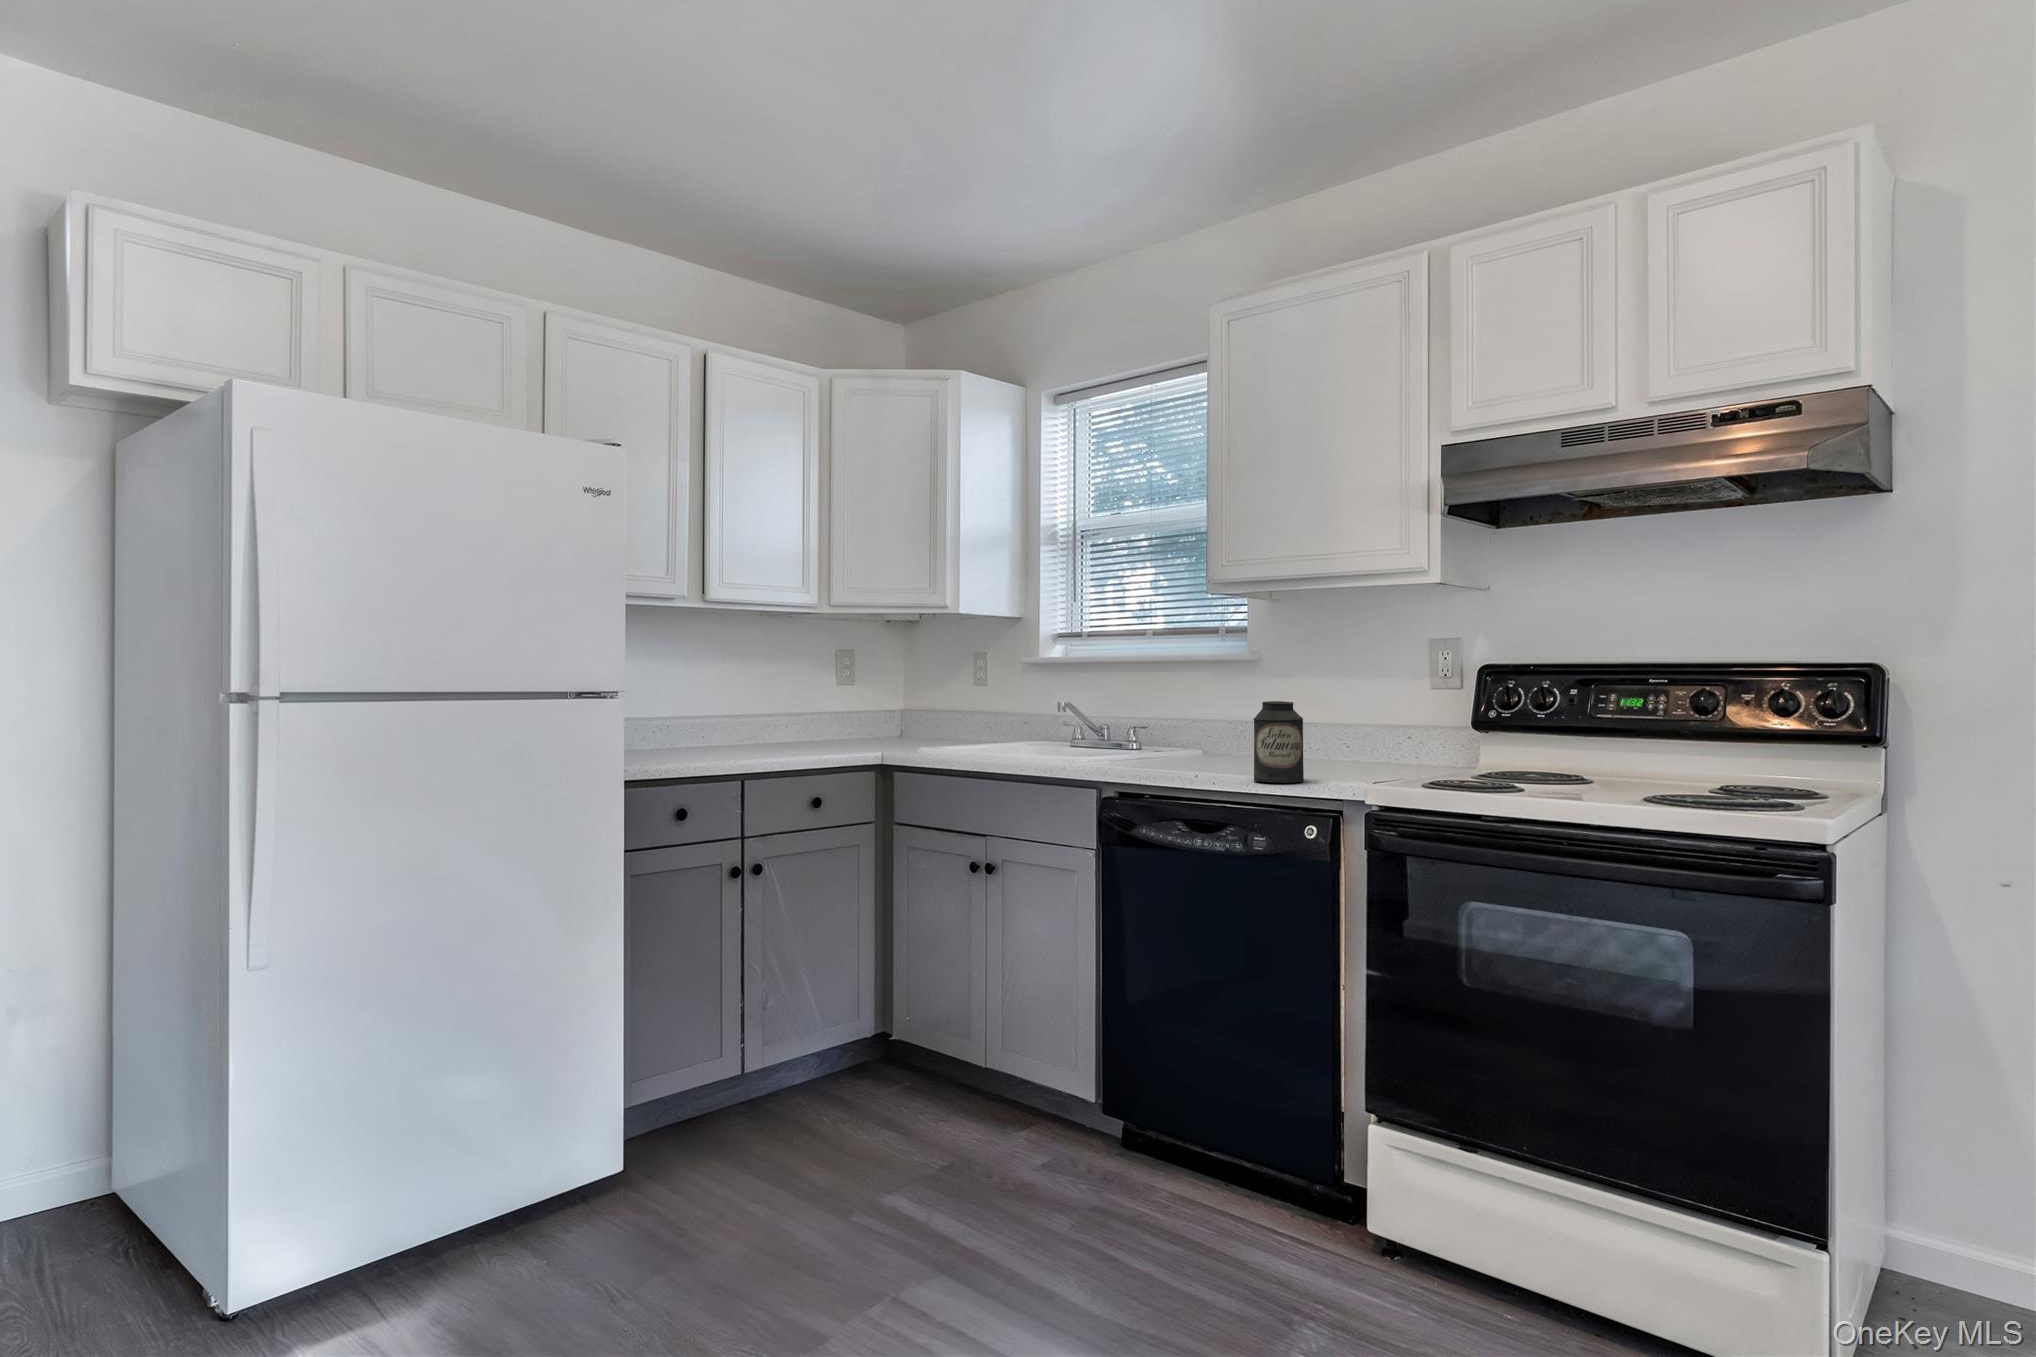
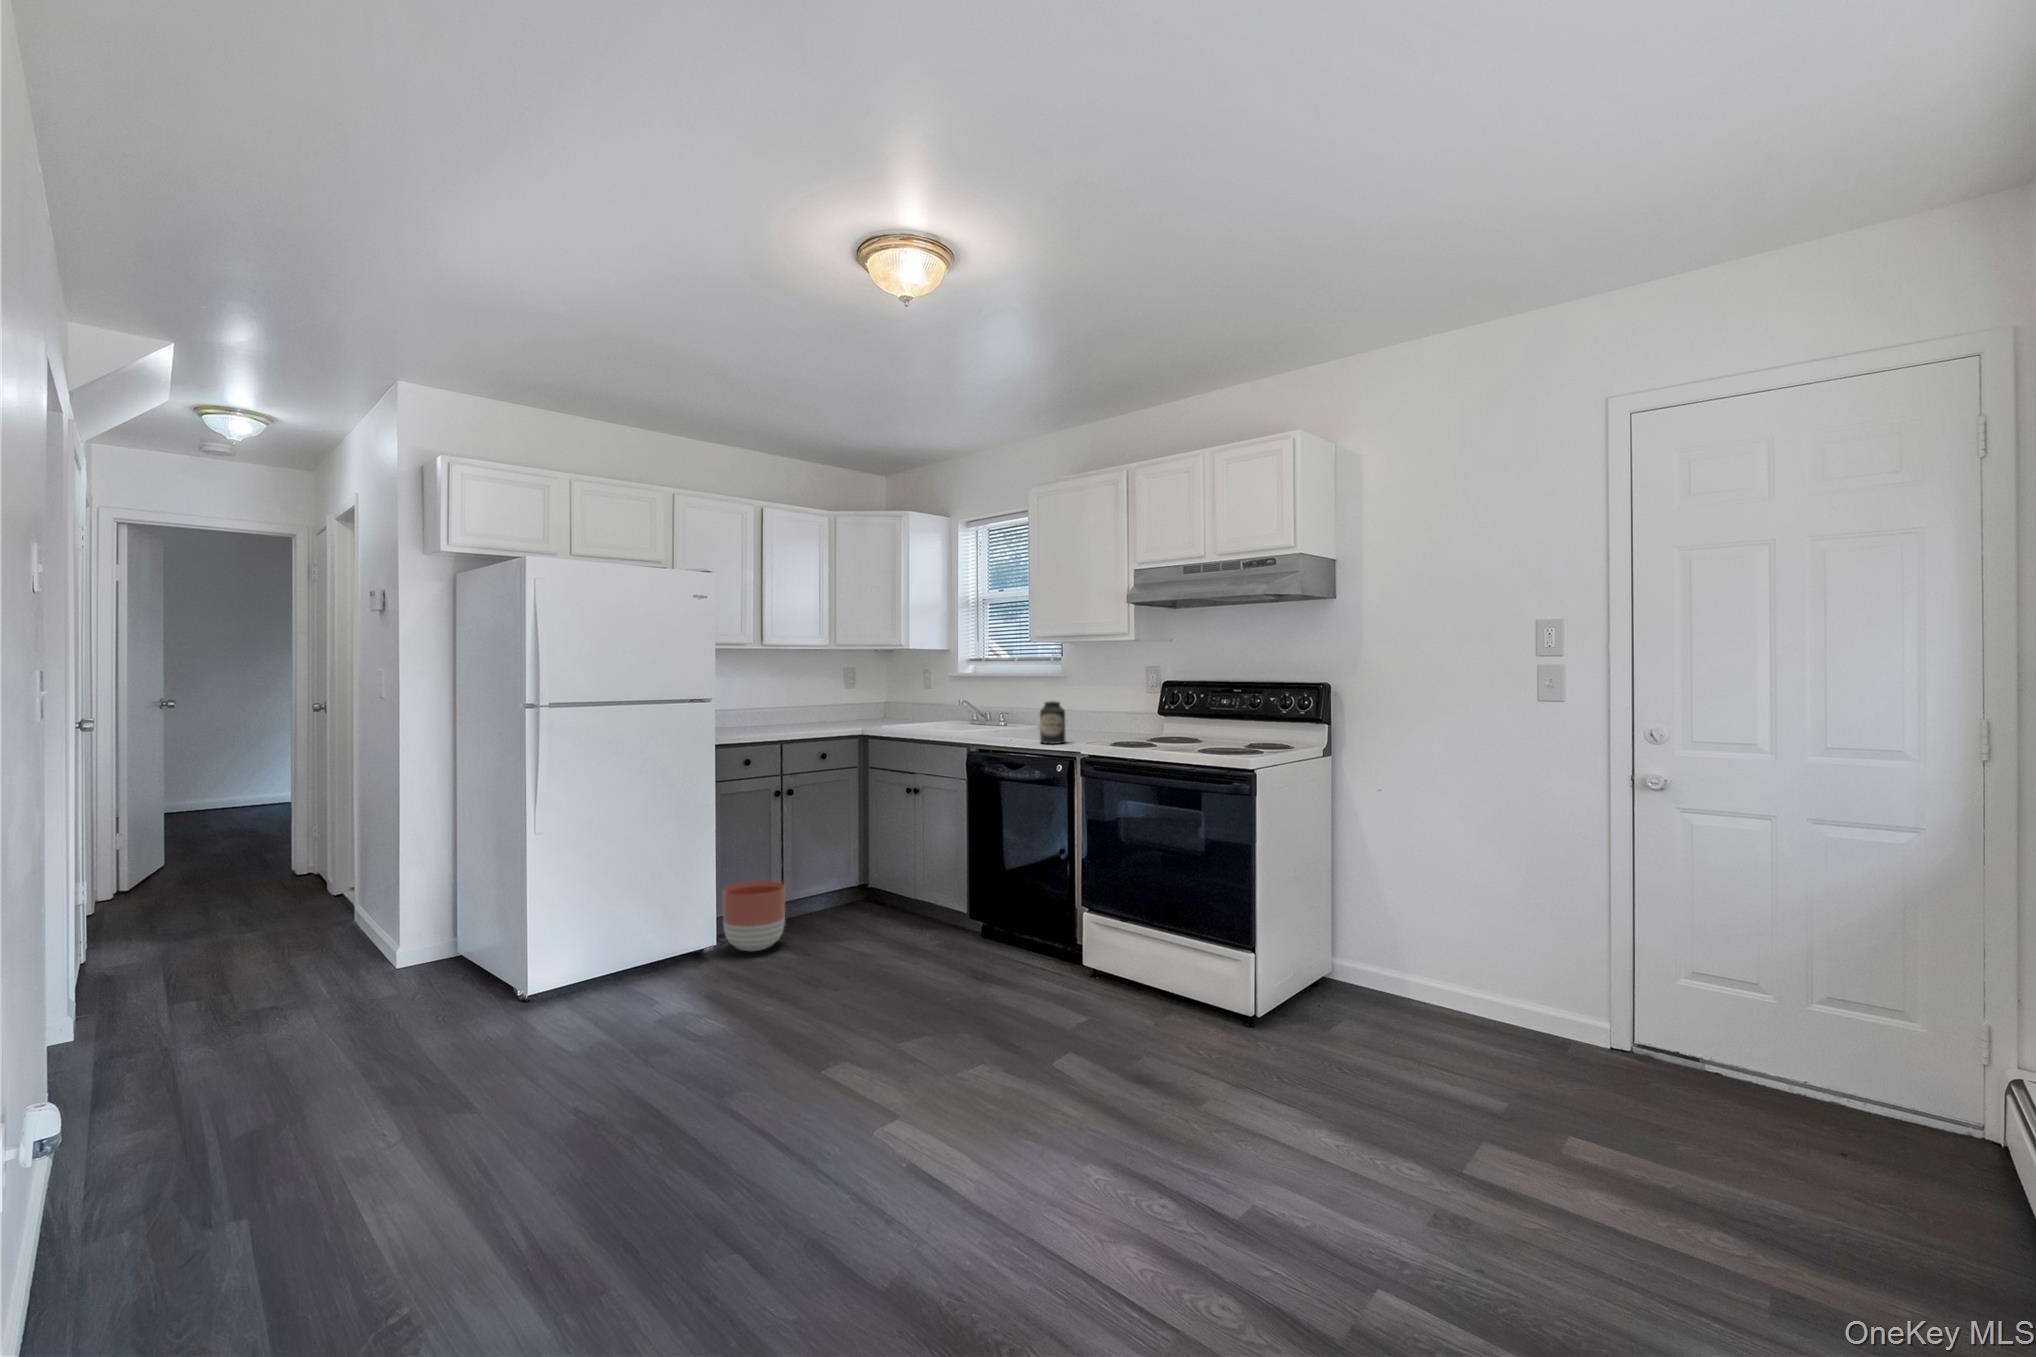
planter: none [636,1041,756,1185] -> present [723,881,785,951]

